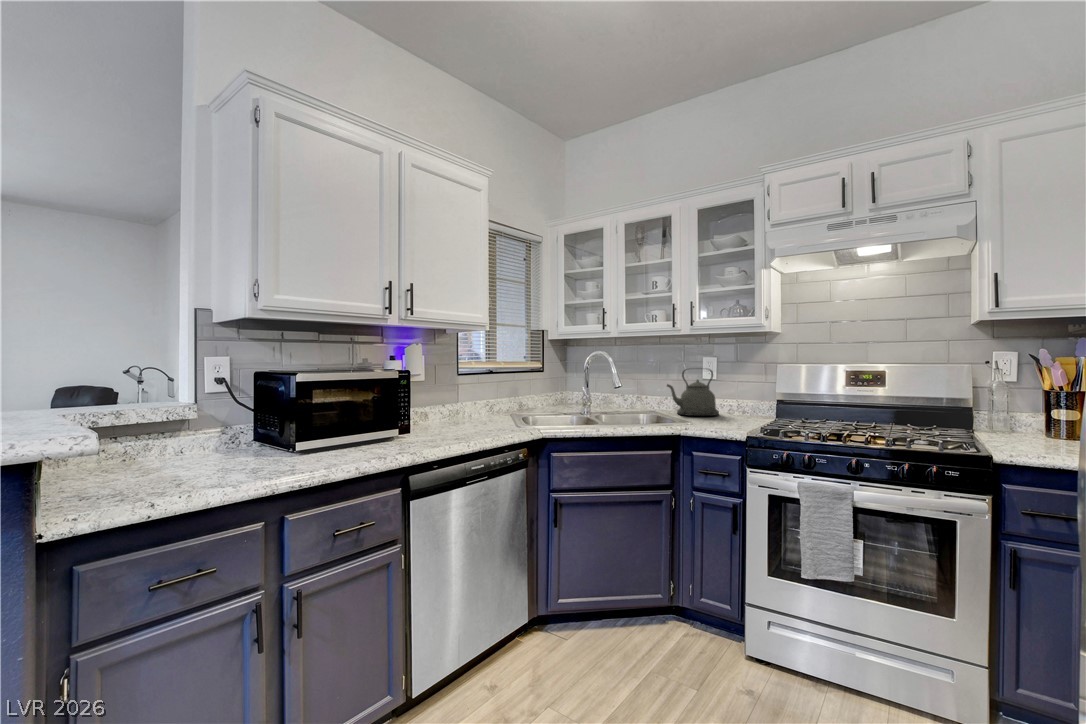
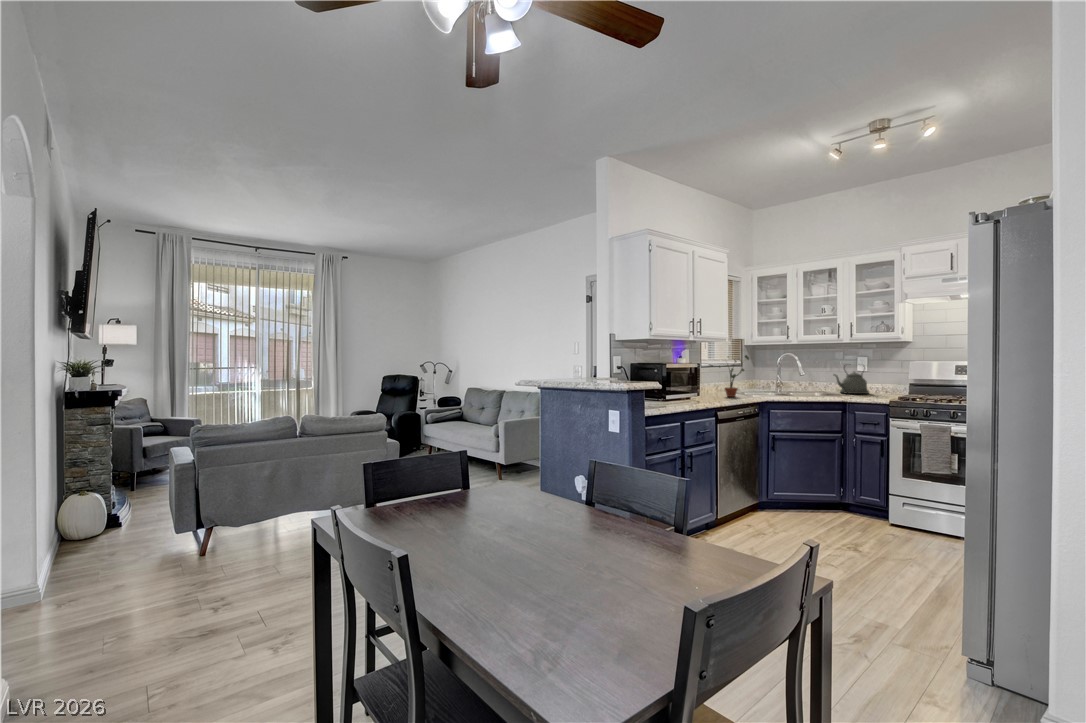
potted plant: none [479,354,536,426] -> present [719,355,749,397]

